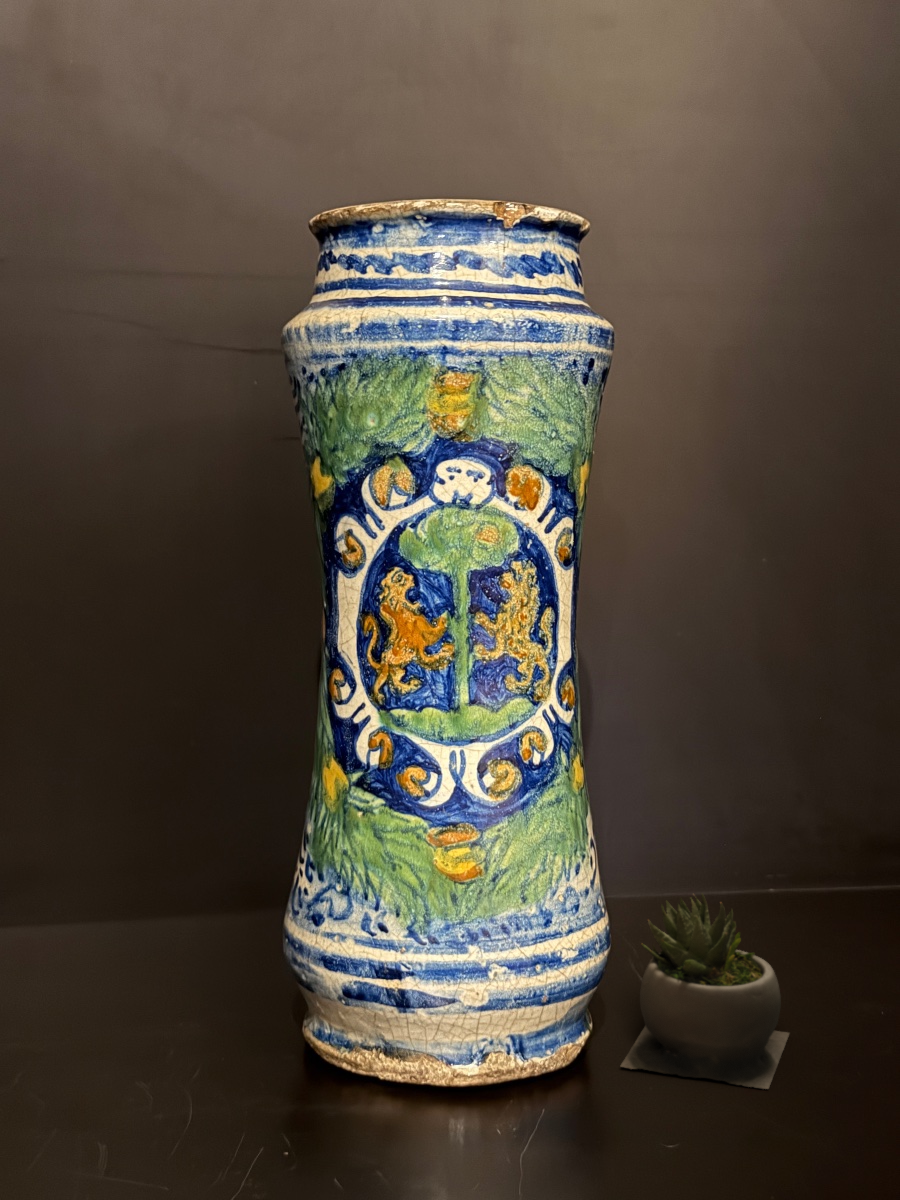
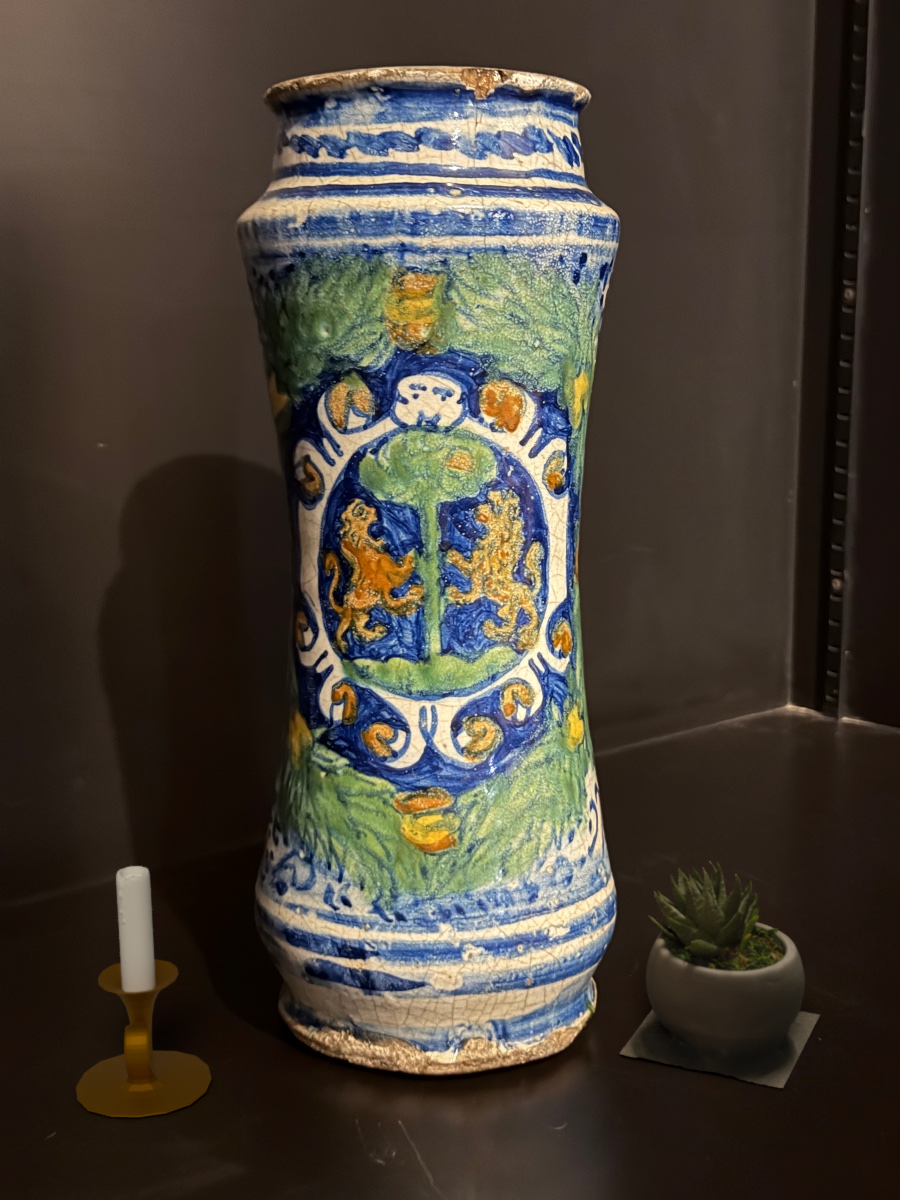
candlestick: none [133,898,257,1128] -> present [76,866,211,1117]

